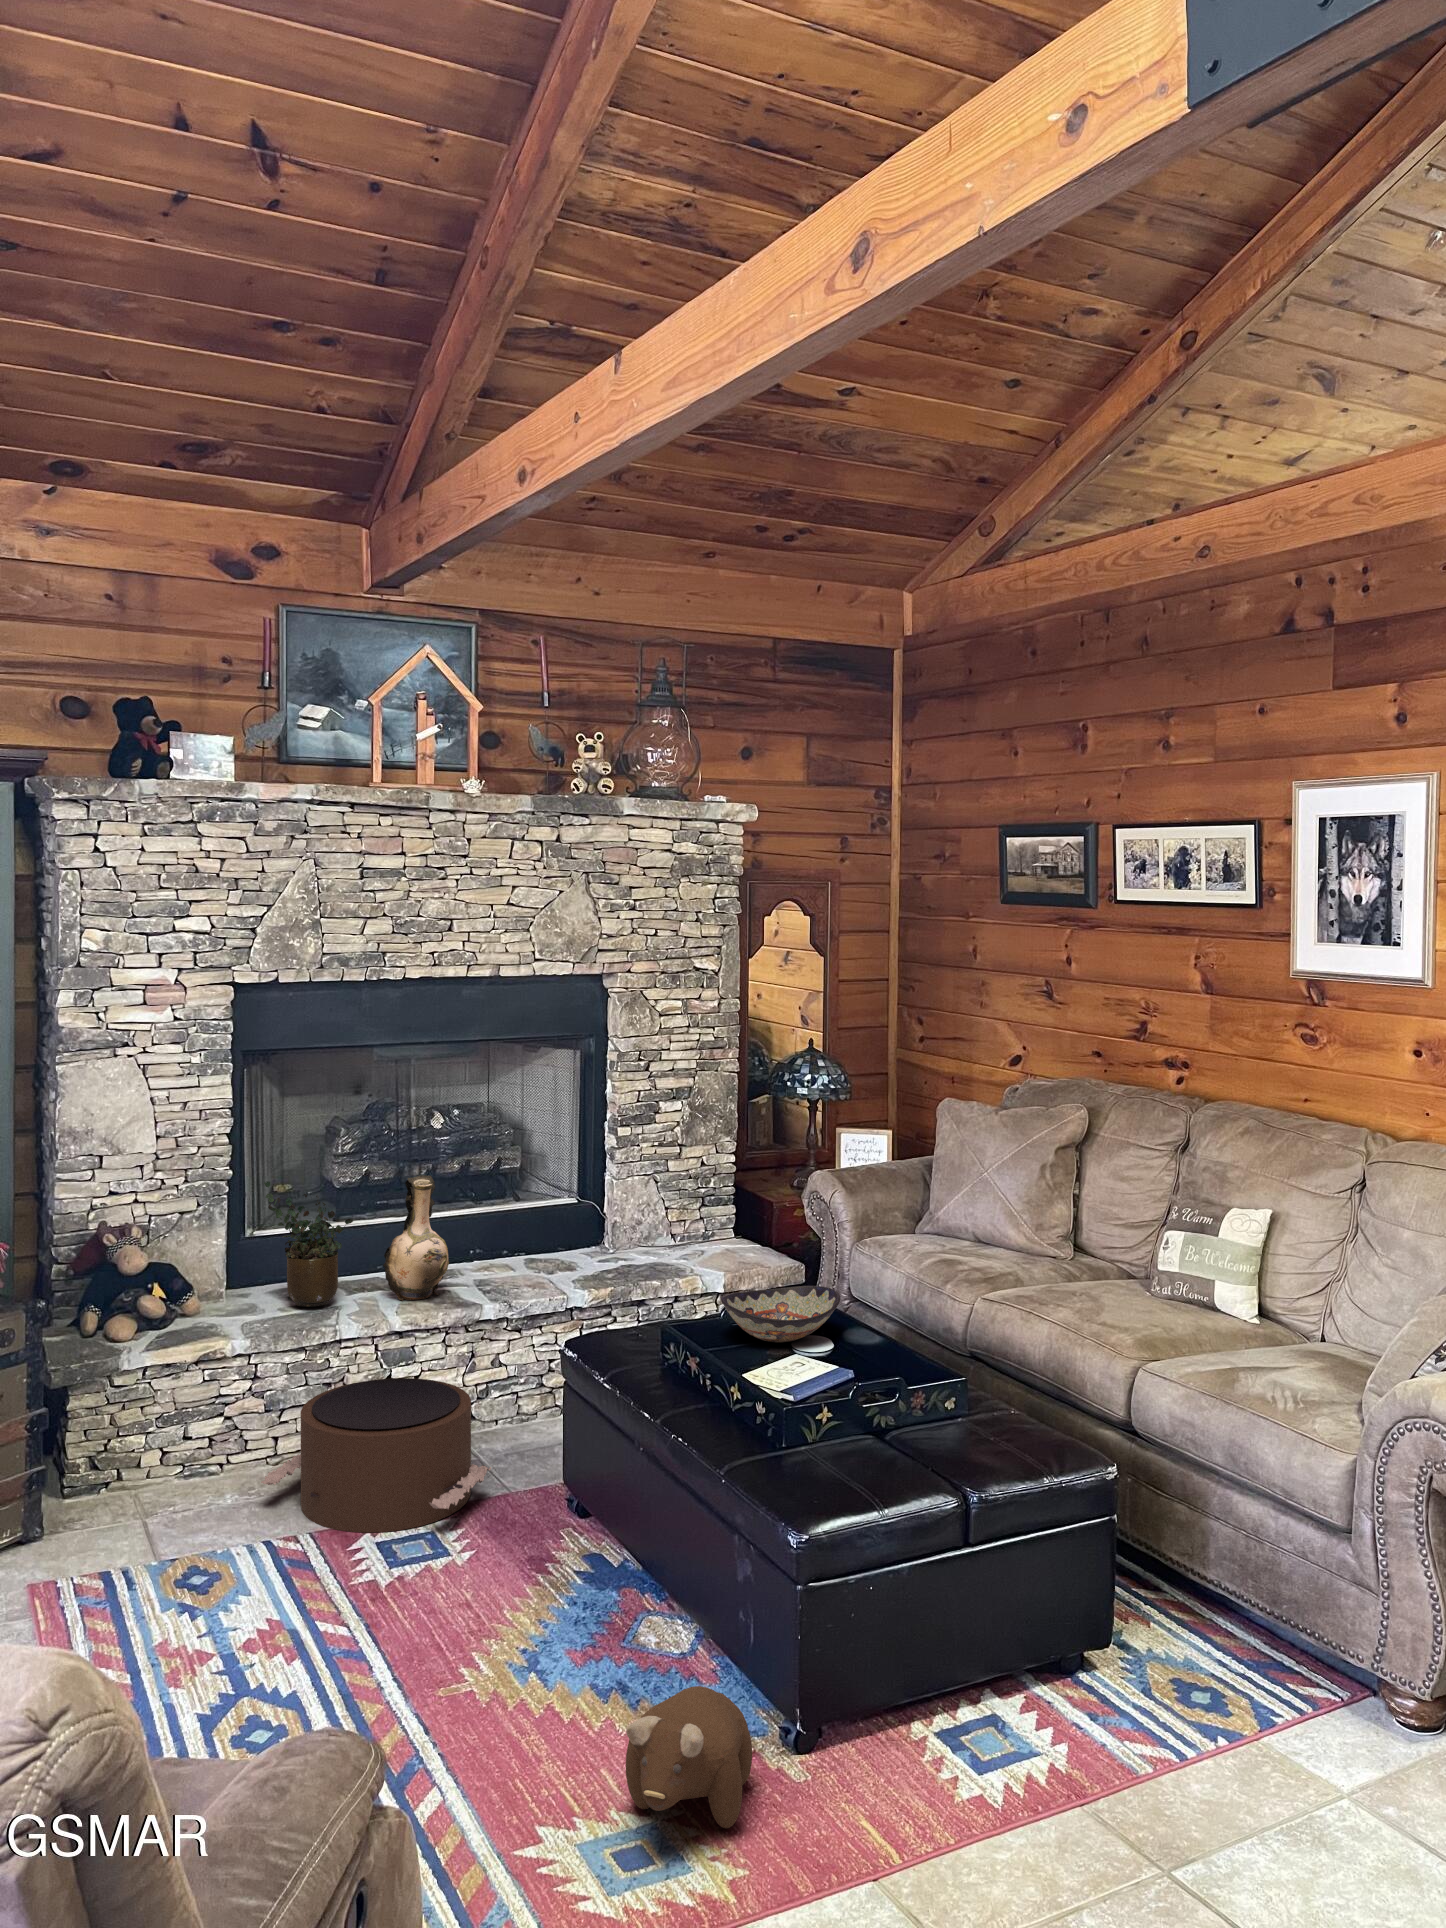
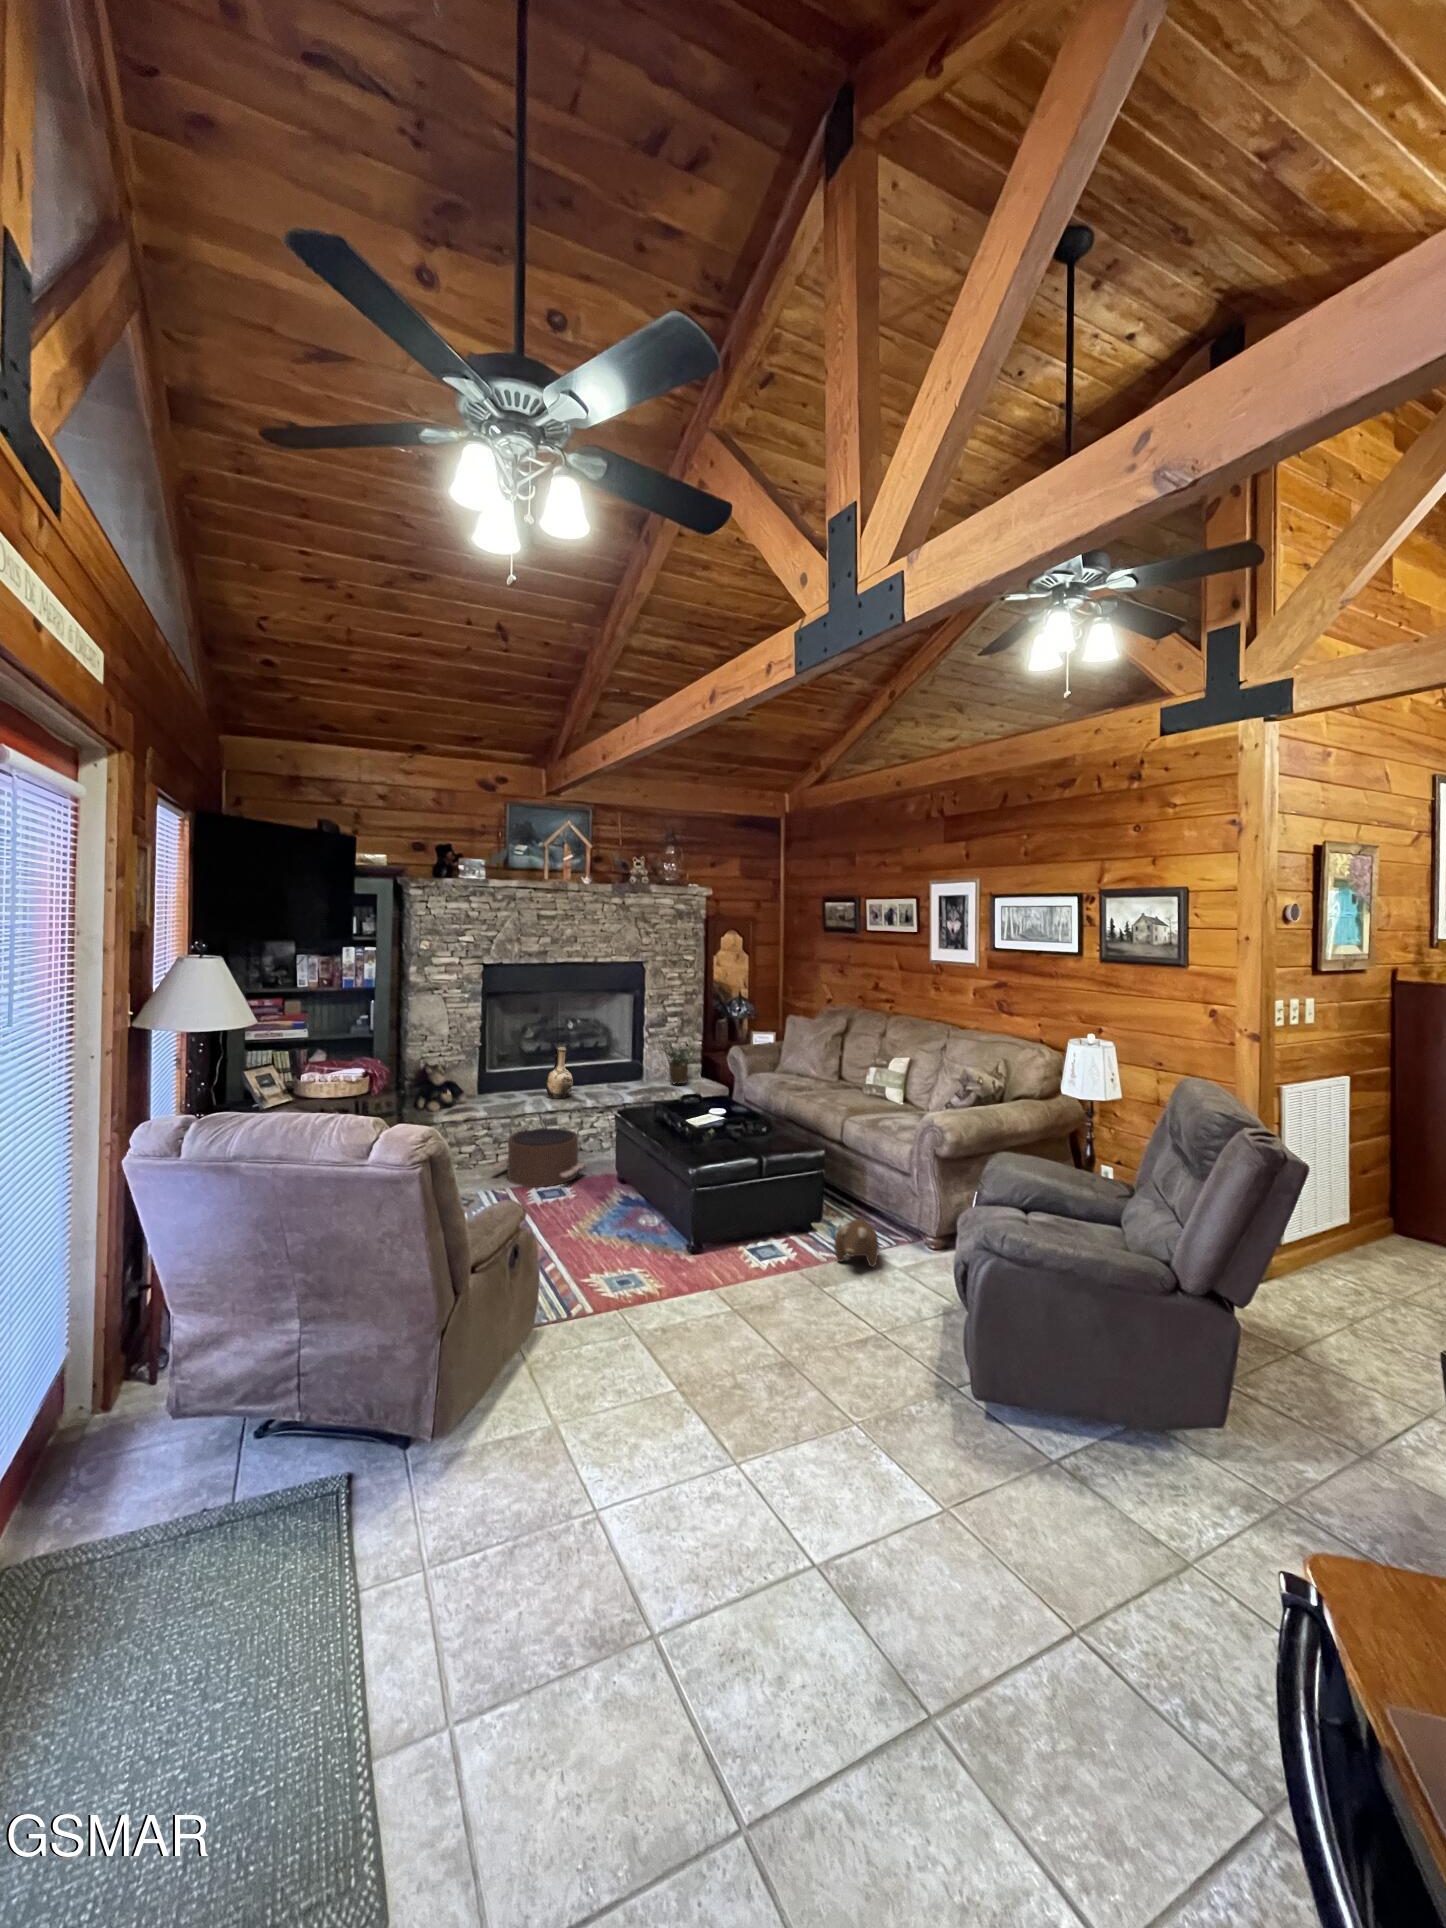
potted plant: present [264,1181,353,1307] -> present [665,1047,689,1085]
decorative bowl: present [721,1286,840,1342] -> none [677,1087,726,1108]
plush toy: present [626,1686,752,1828] -> present [834,1219,878,1267]

